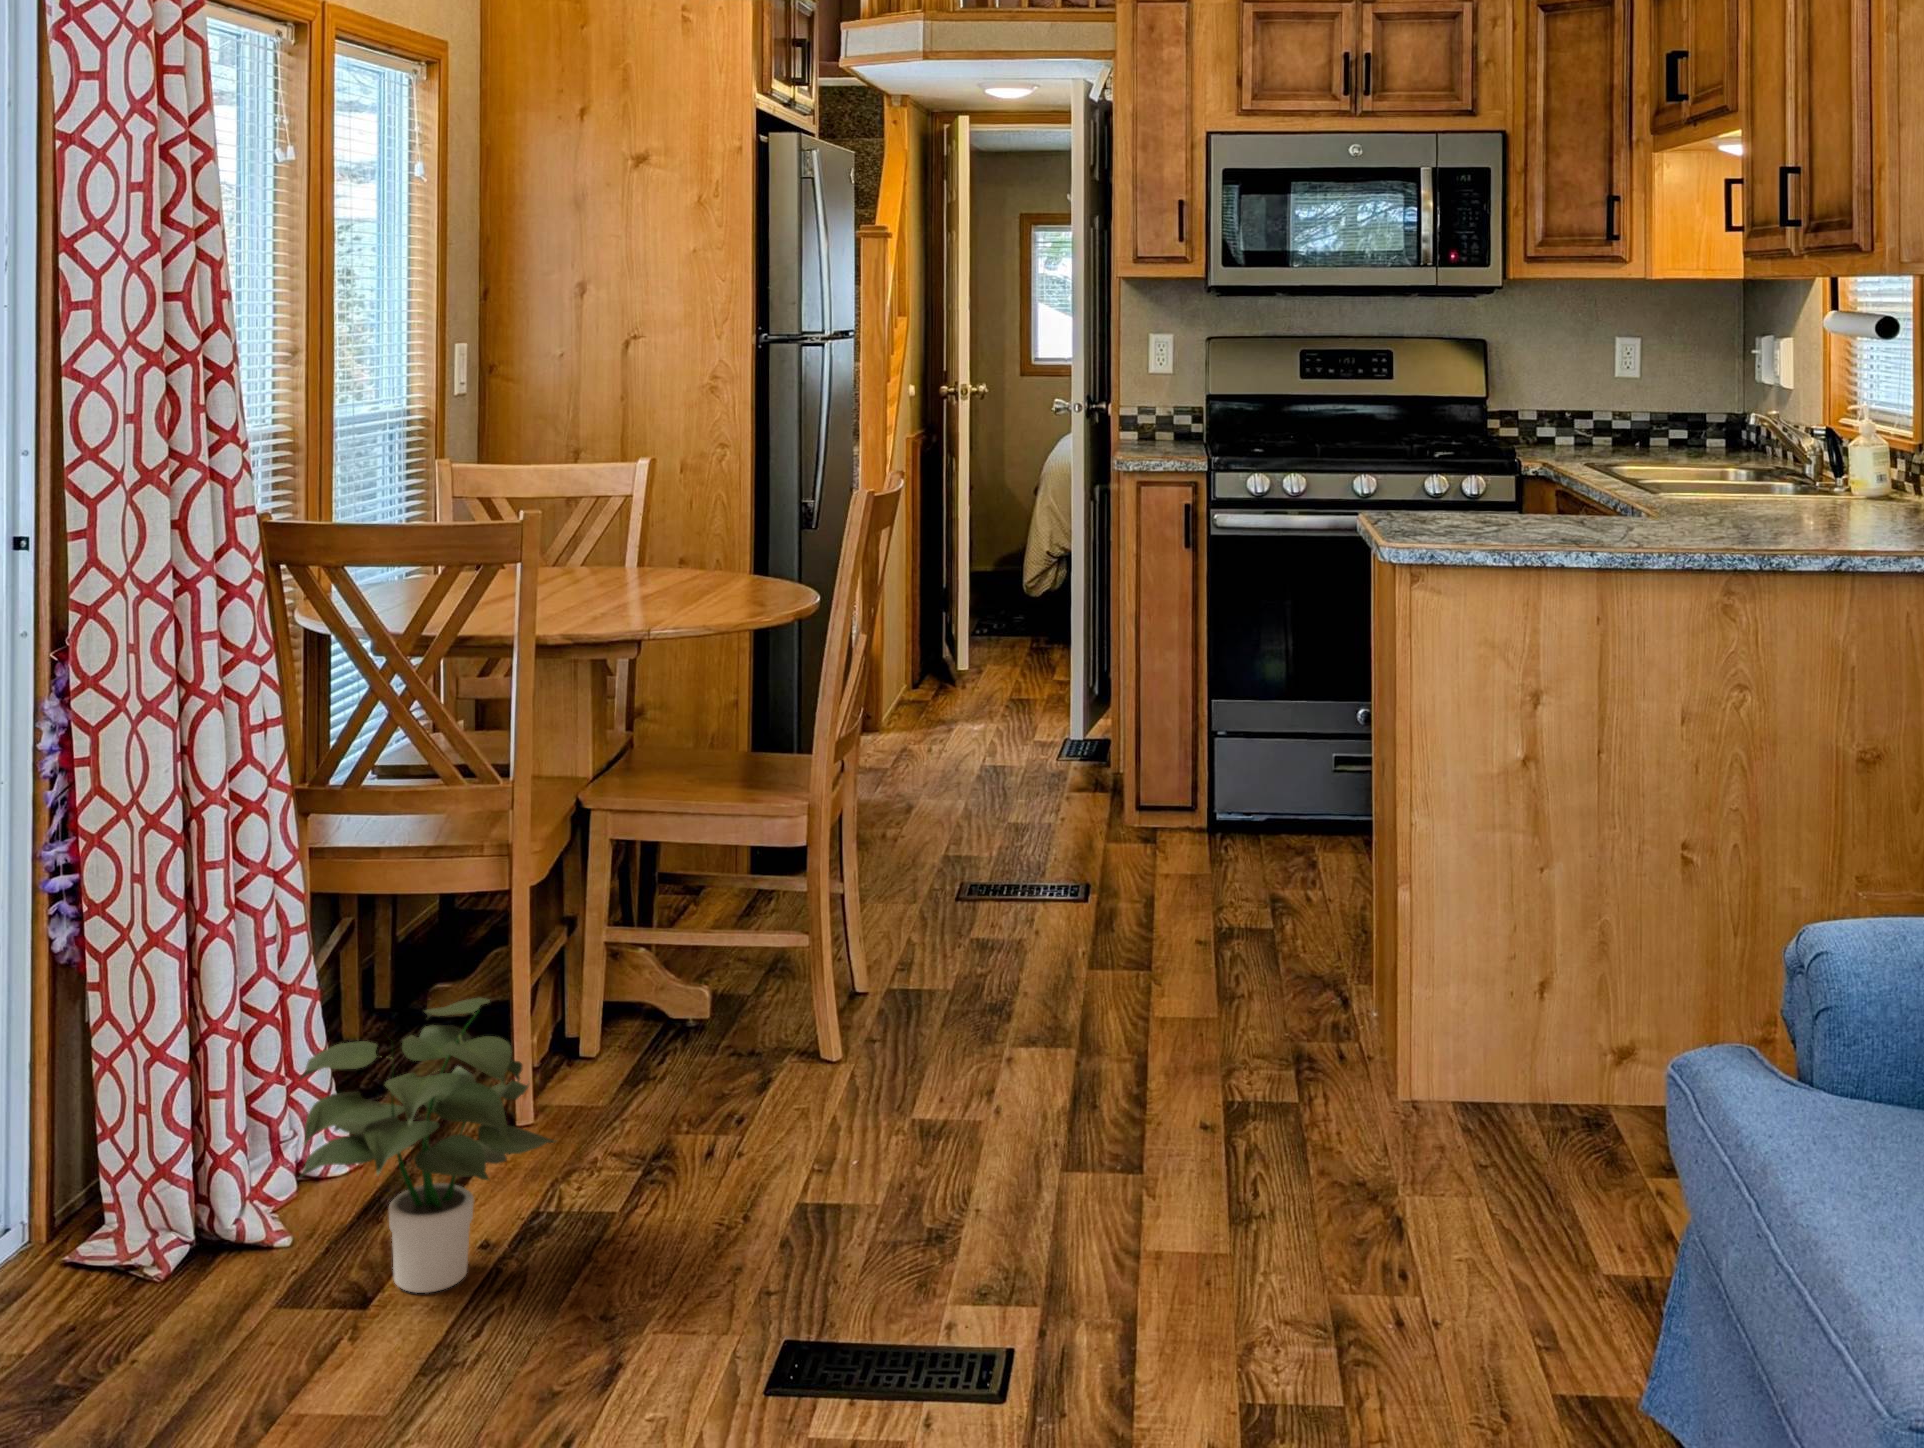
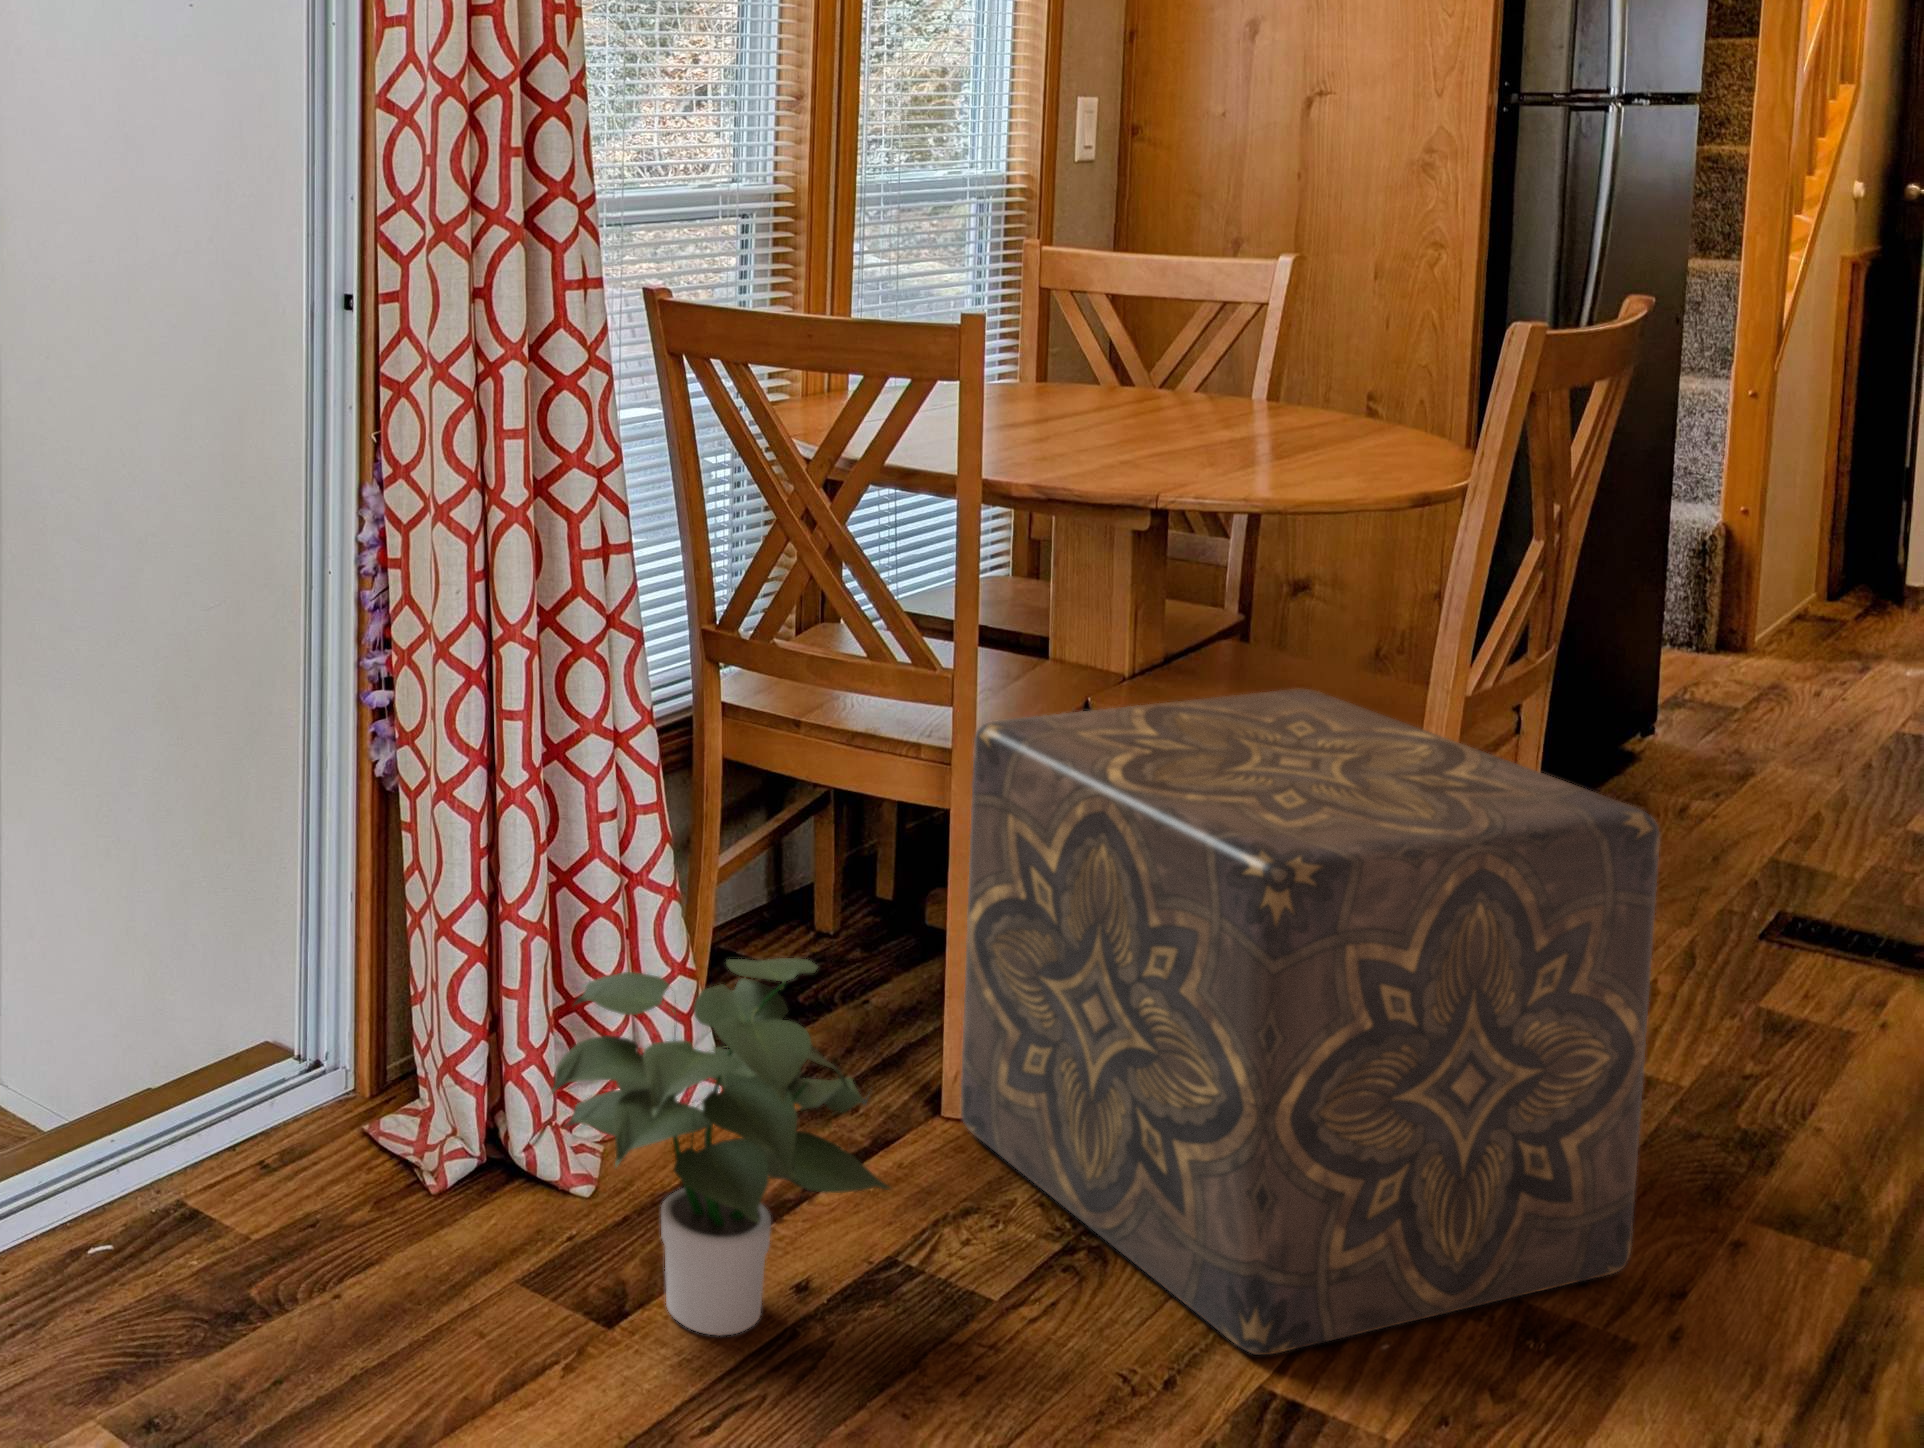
ottoman: none [534,761,955,1186] -> present [961,689,1660,1355]

